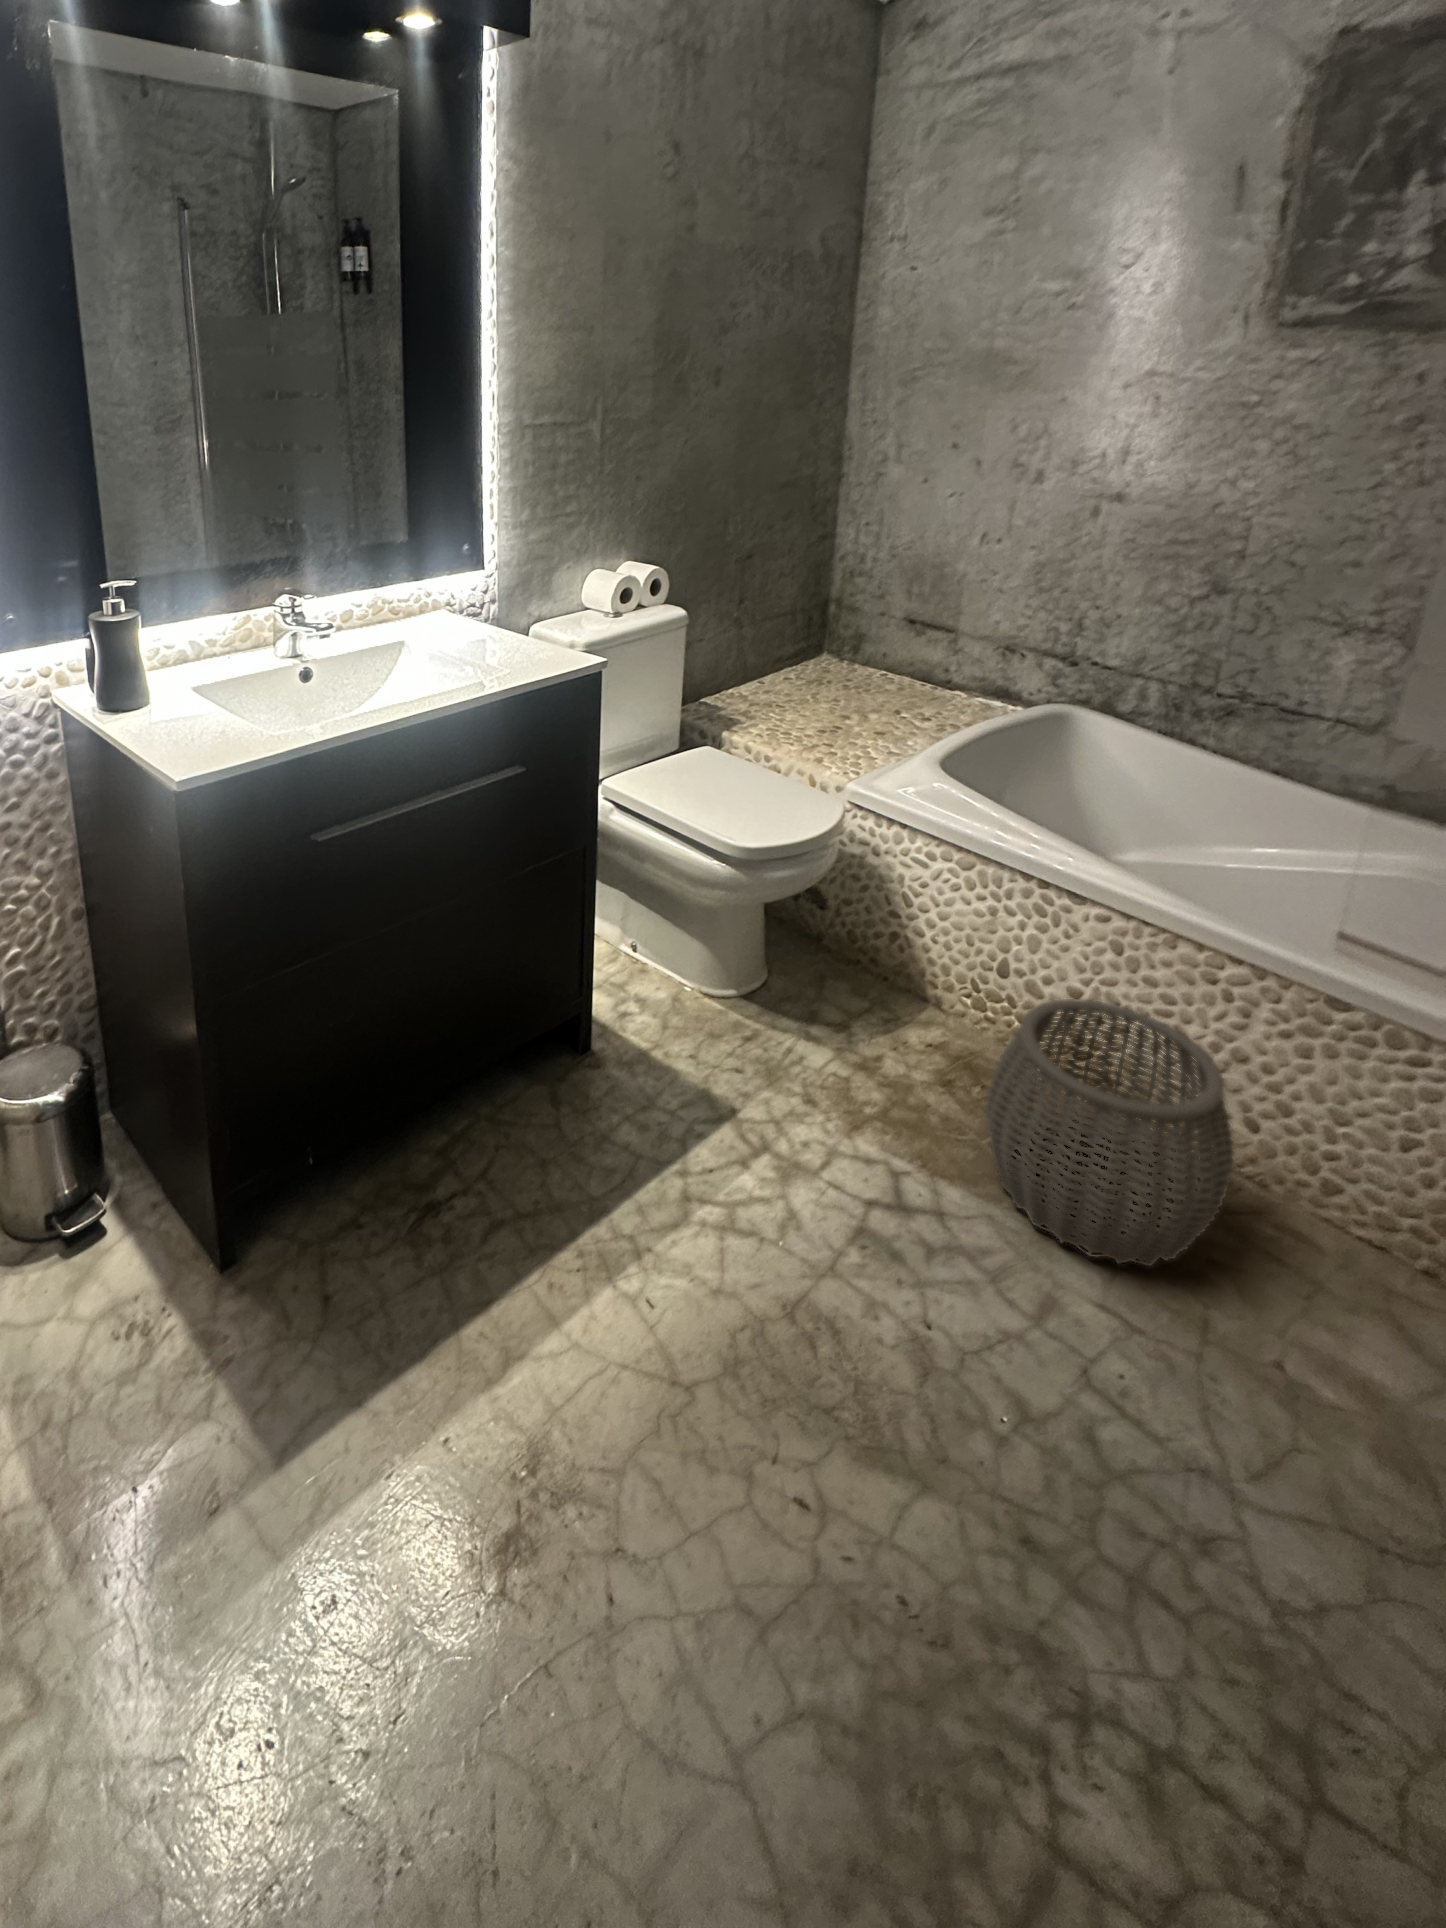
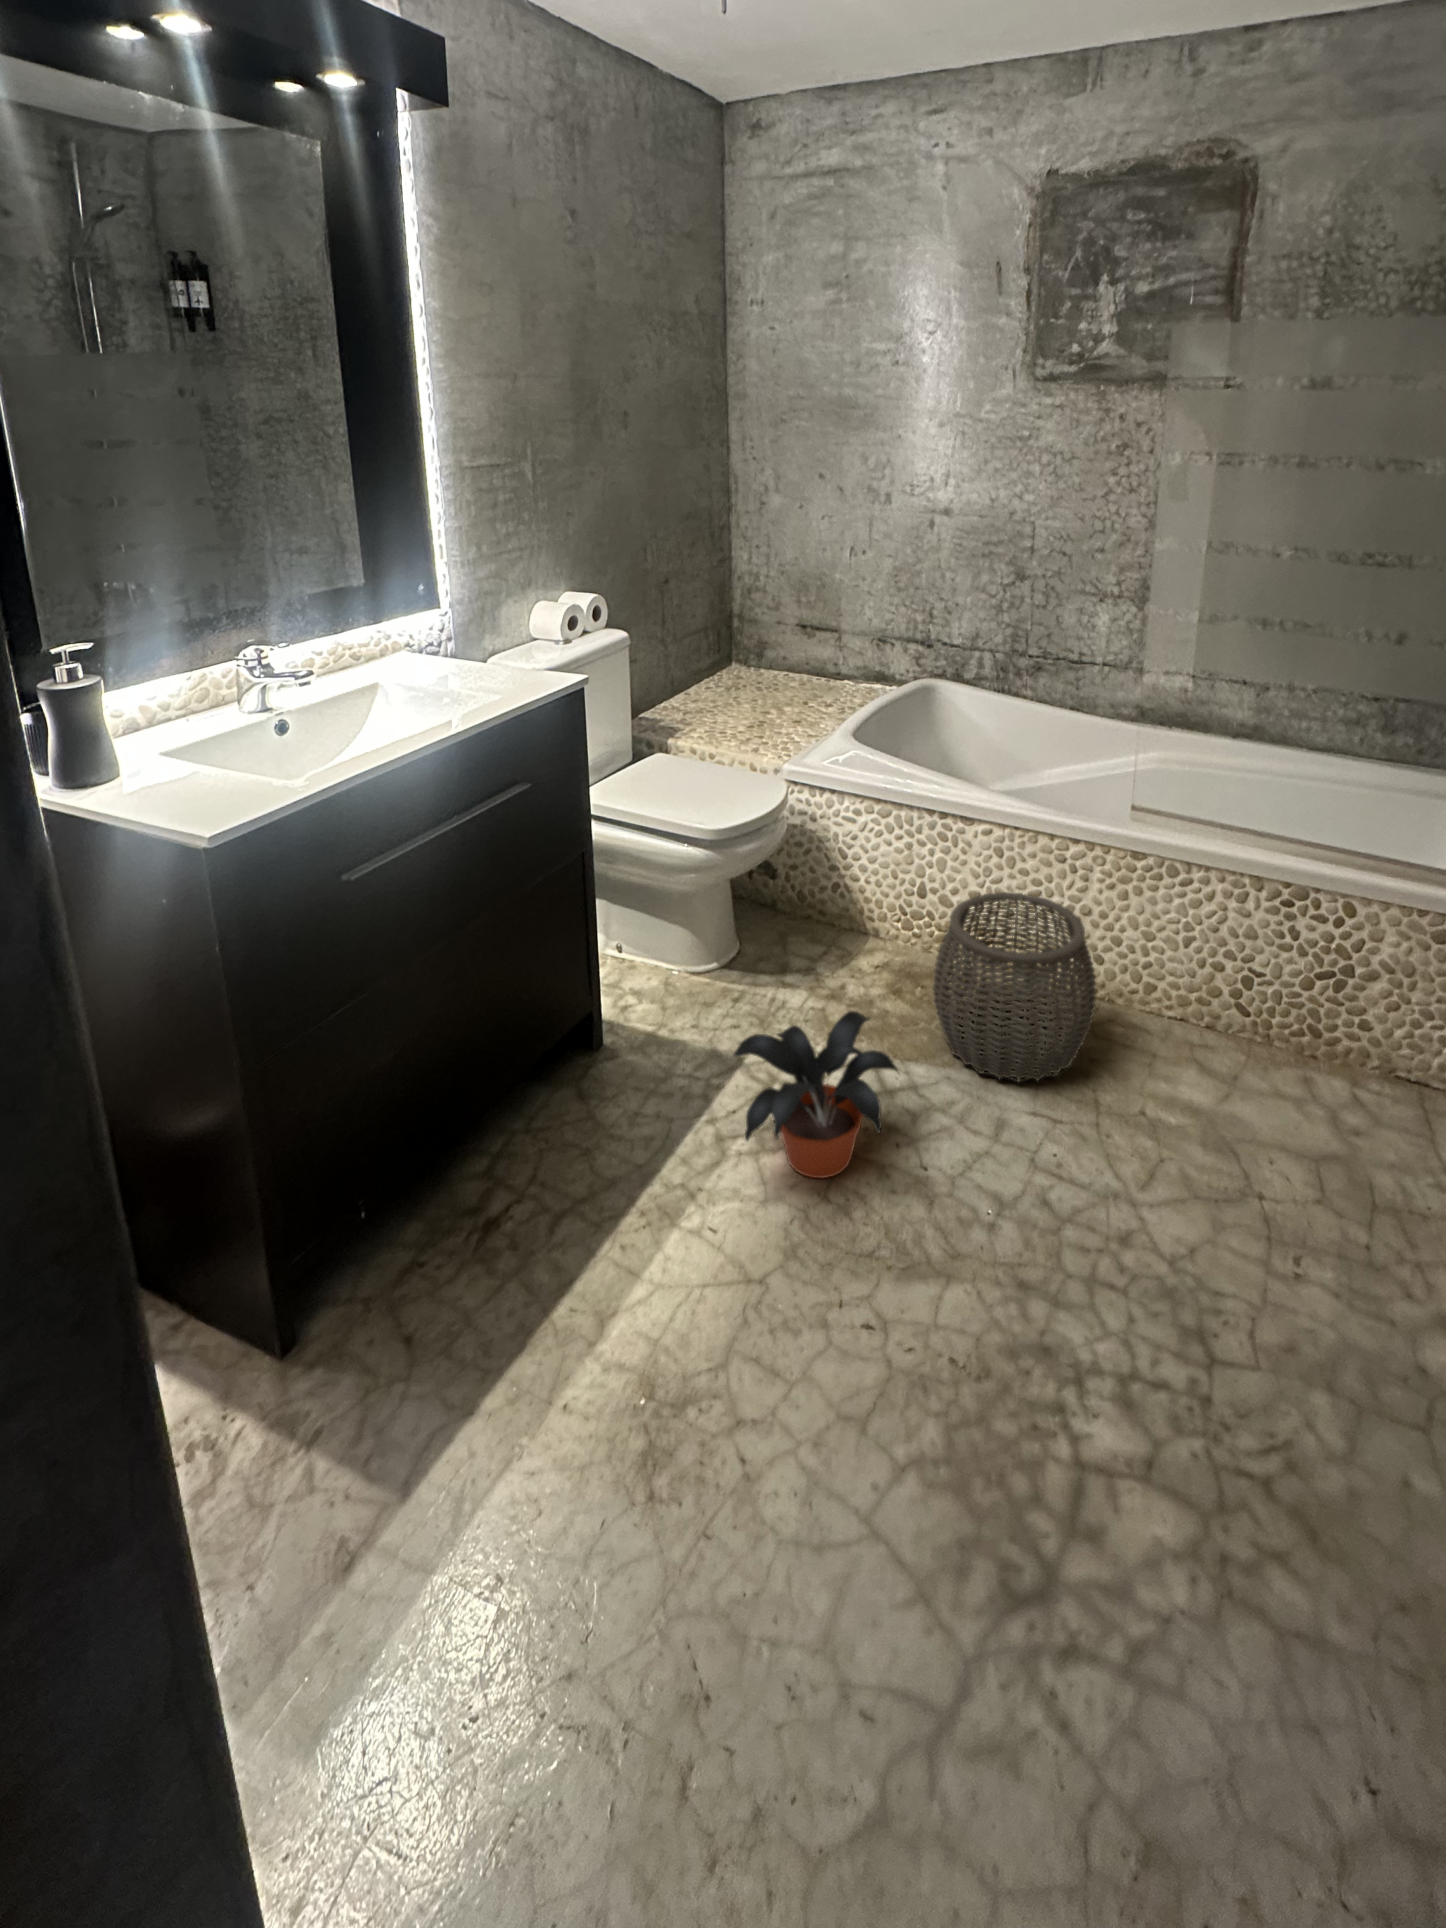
potted plant: none [701,1098,910,1293] -> present [734,1011,898,1178]

